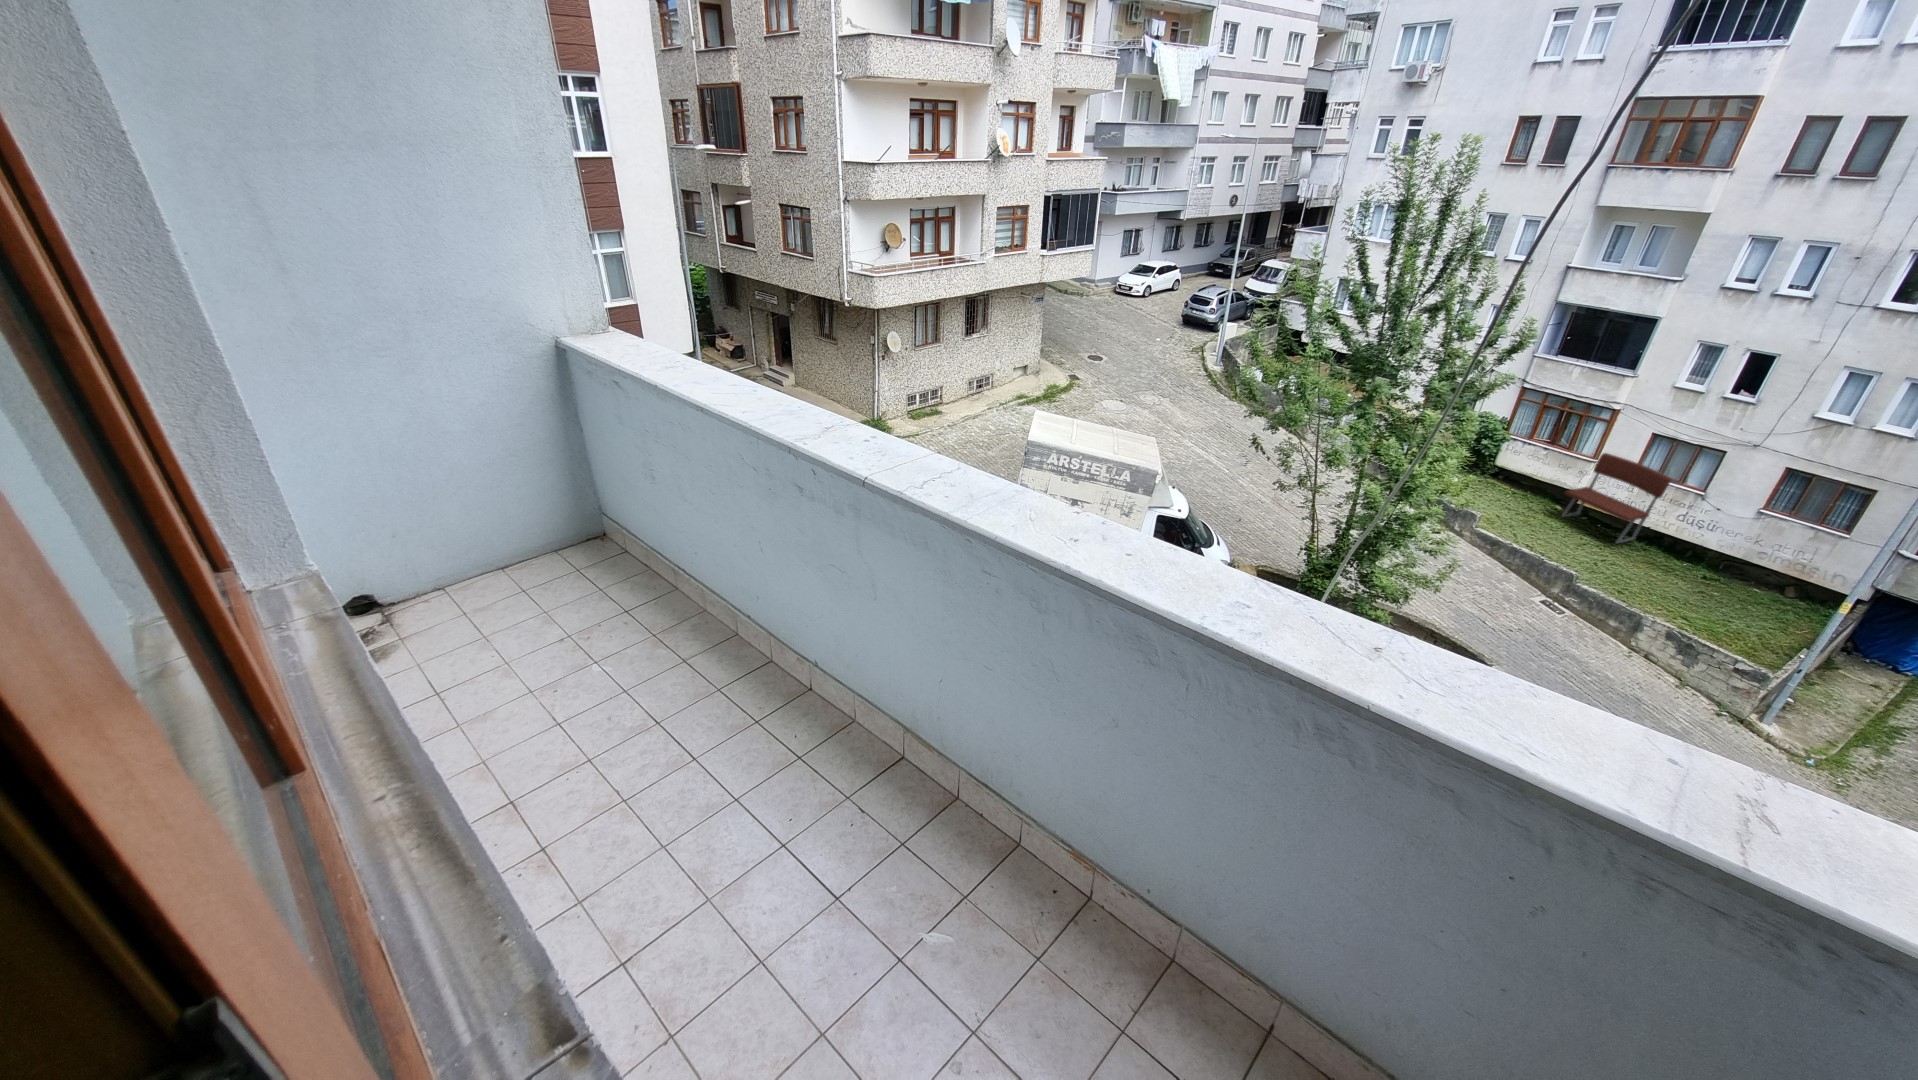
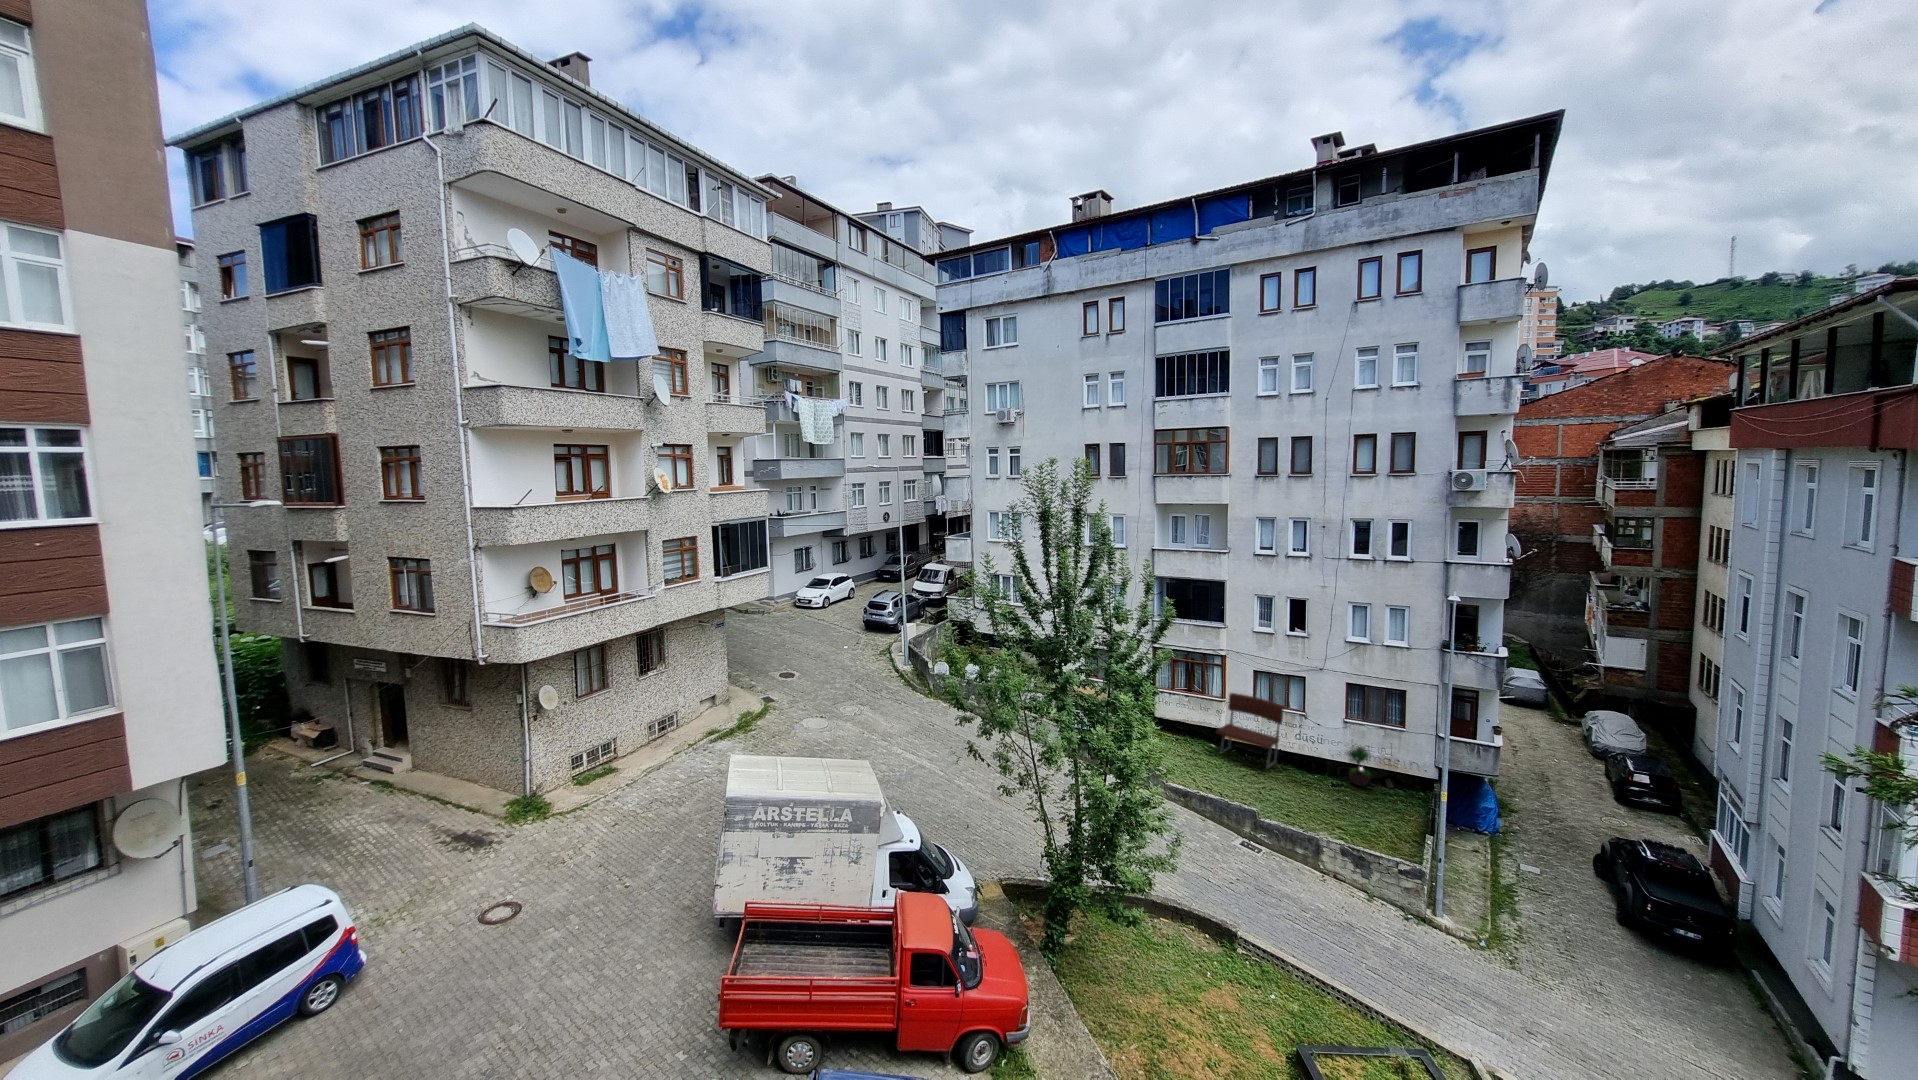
potted tree: none [1730,536,1779,586] -> present [1347,746,1371,786]

